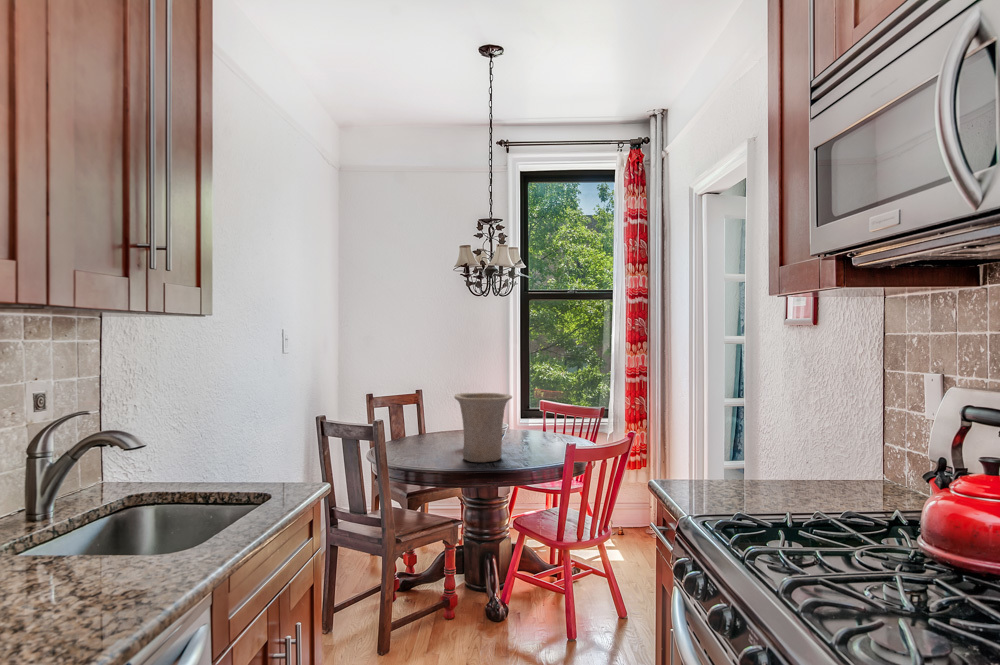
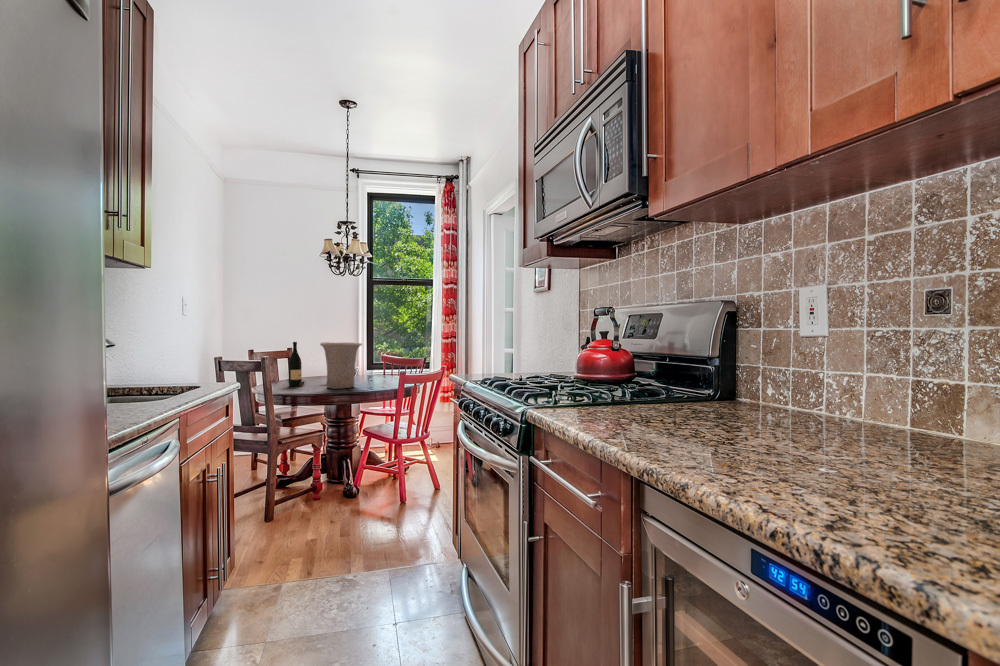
wine bottle: none [414,390,438,453] -> present [289,342,305,386]

